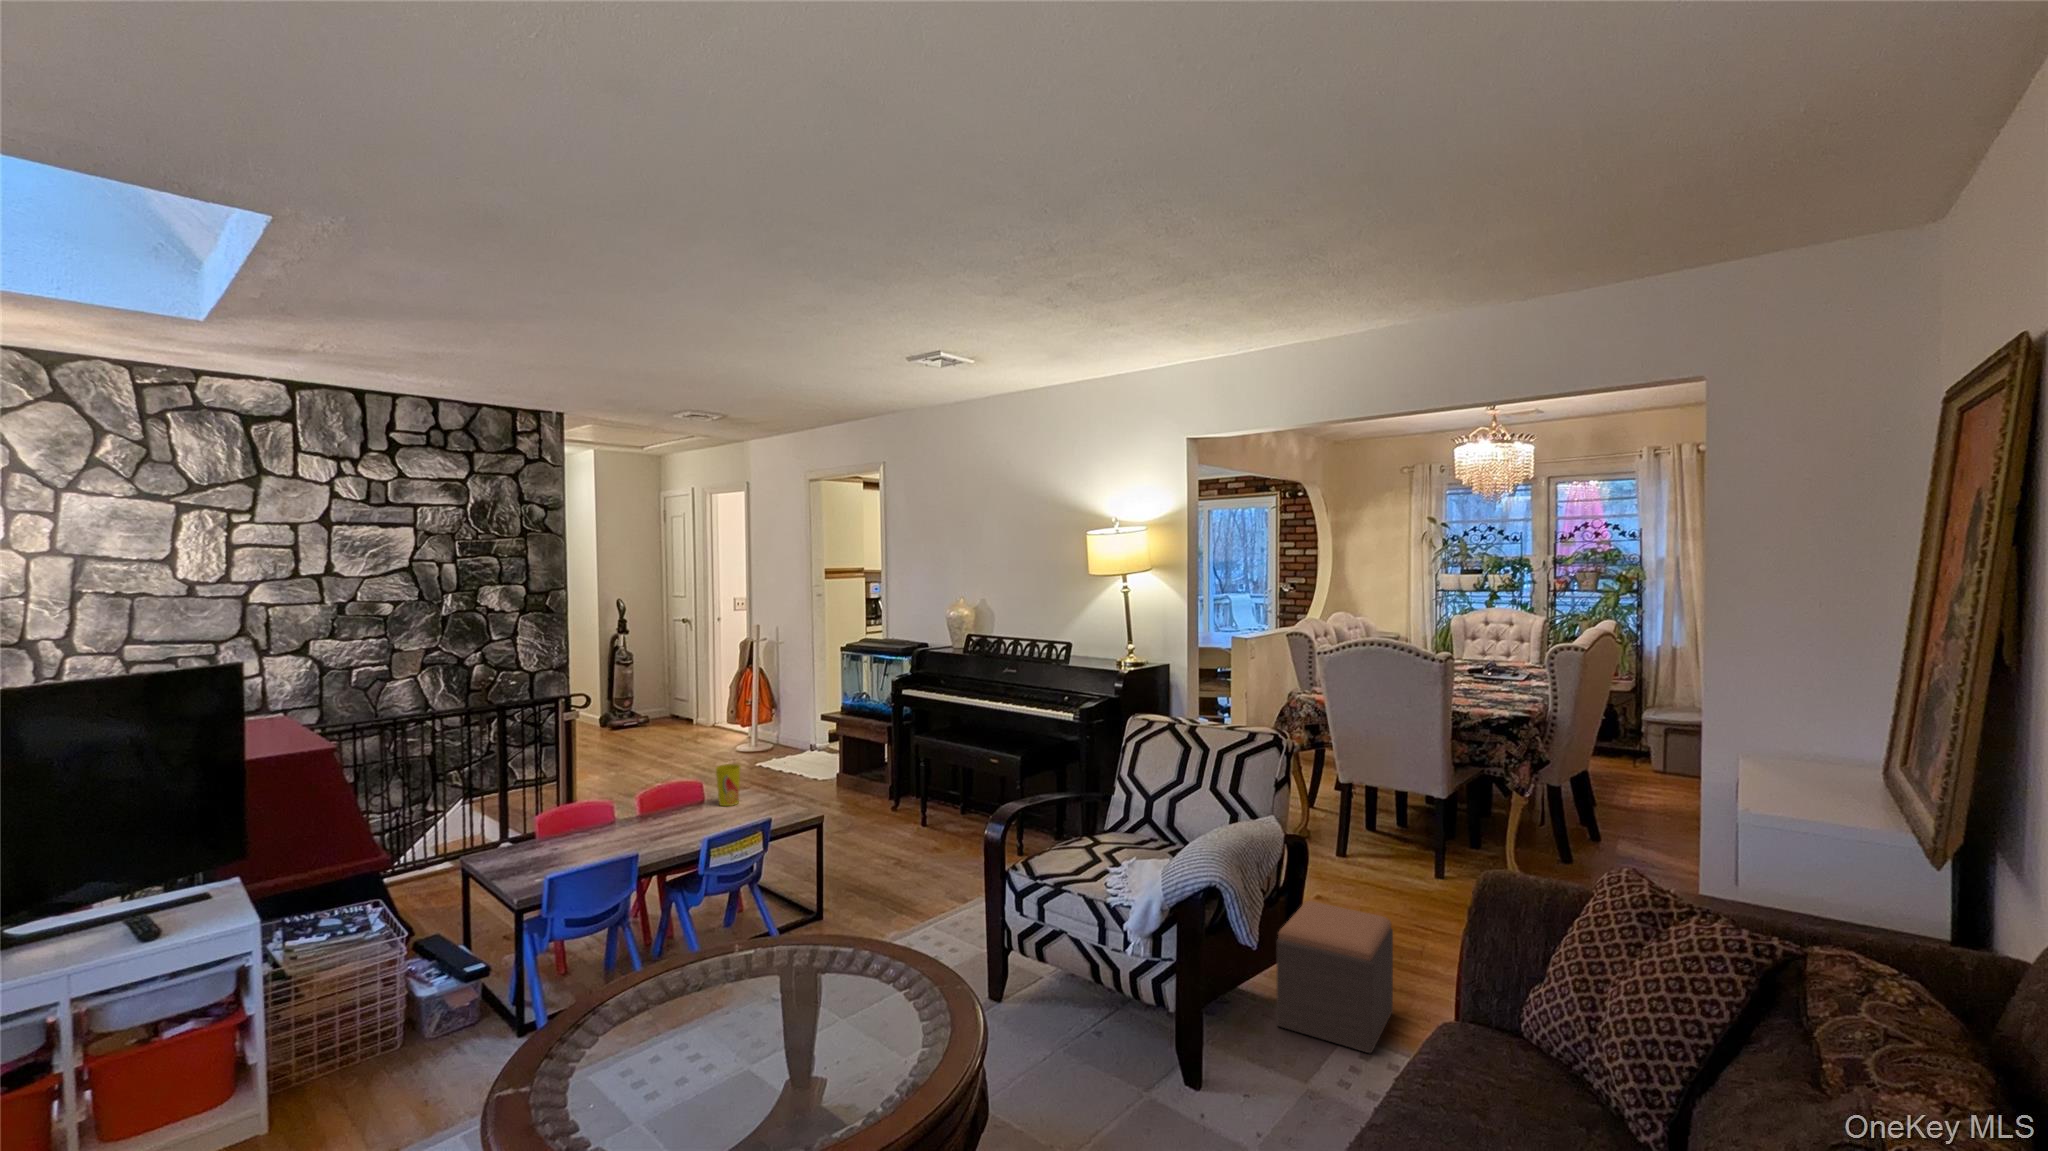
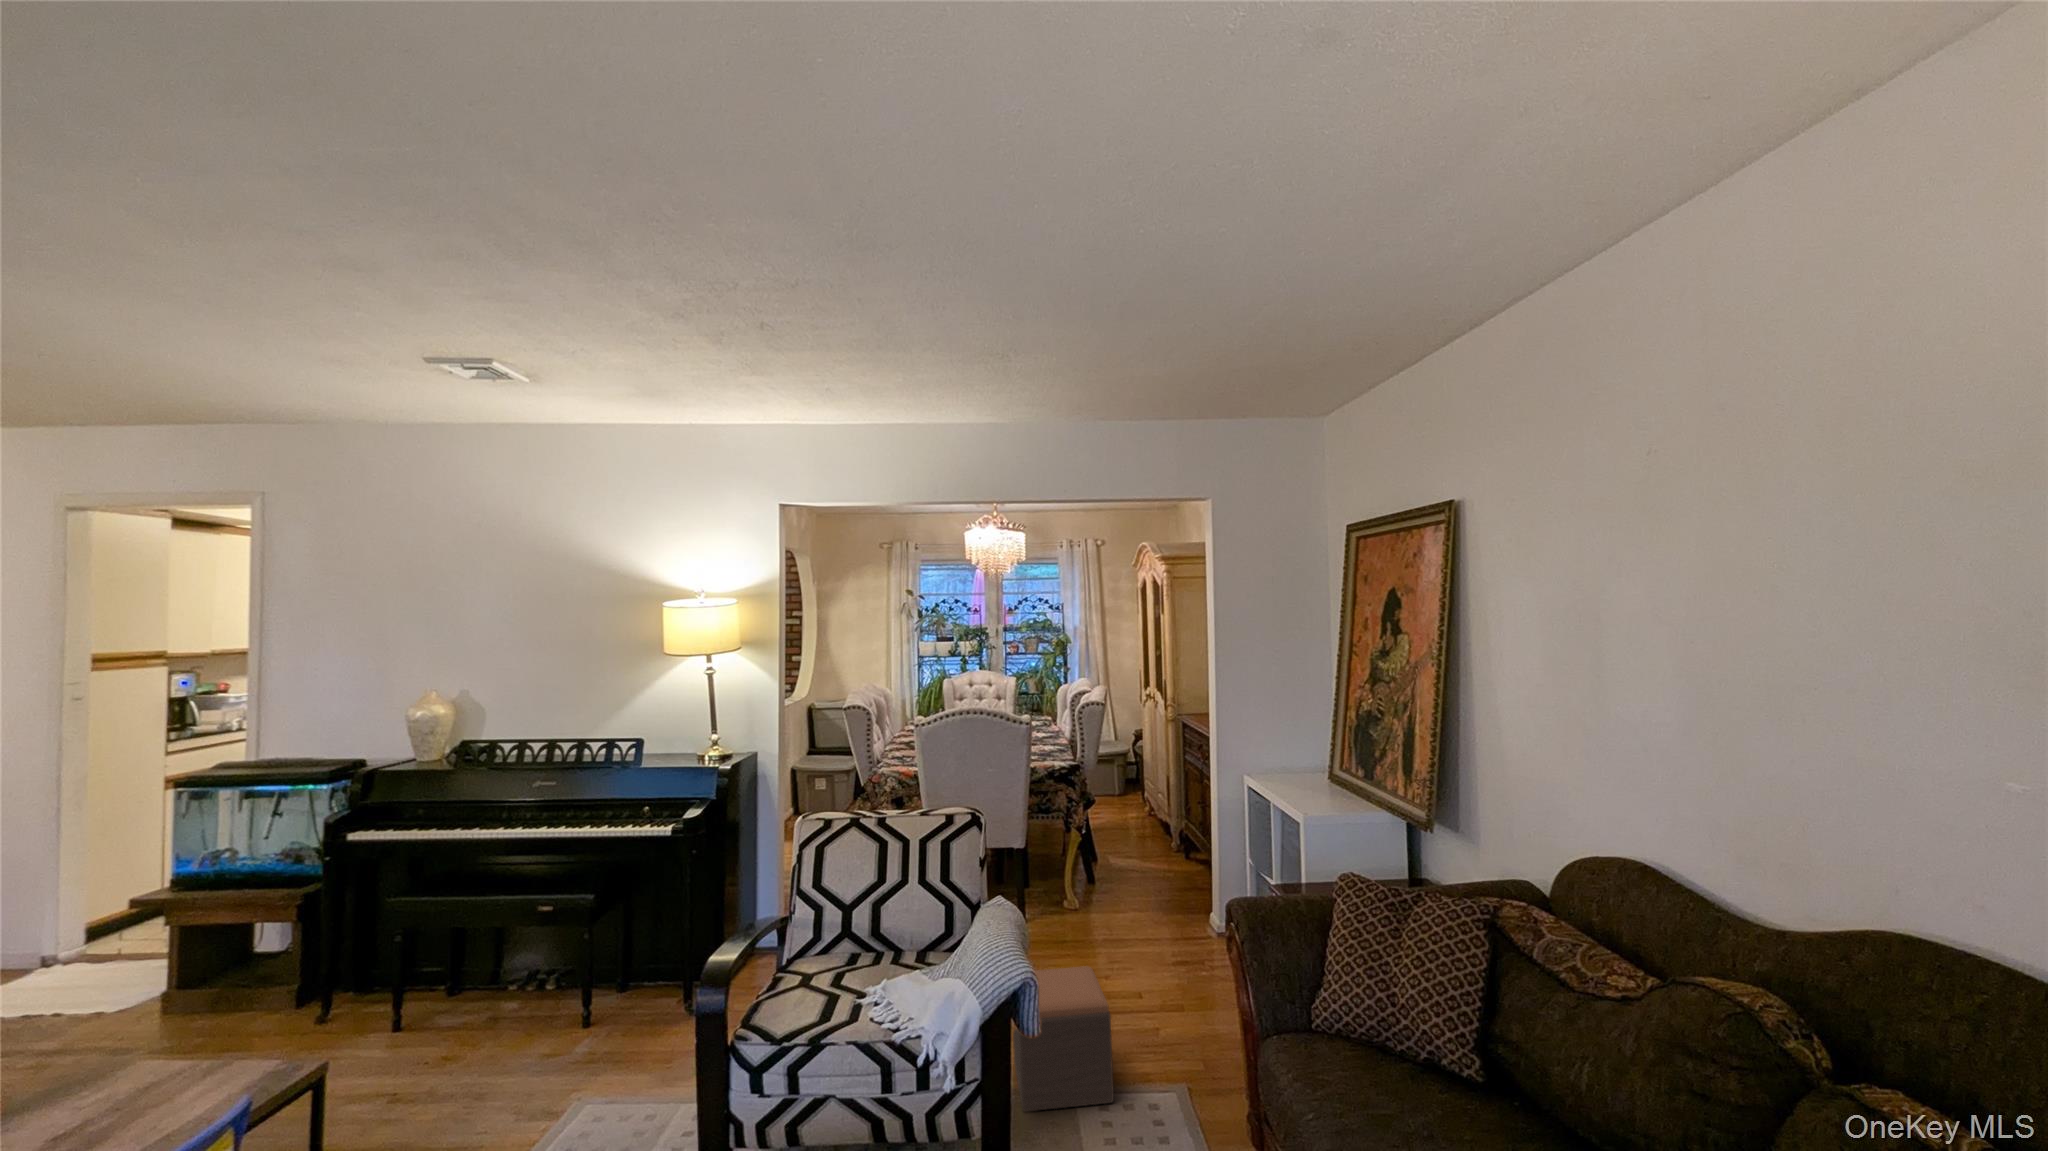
cup: present [716,764,740,806] -> none [89,1024,149,1108]

